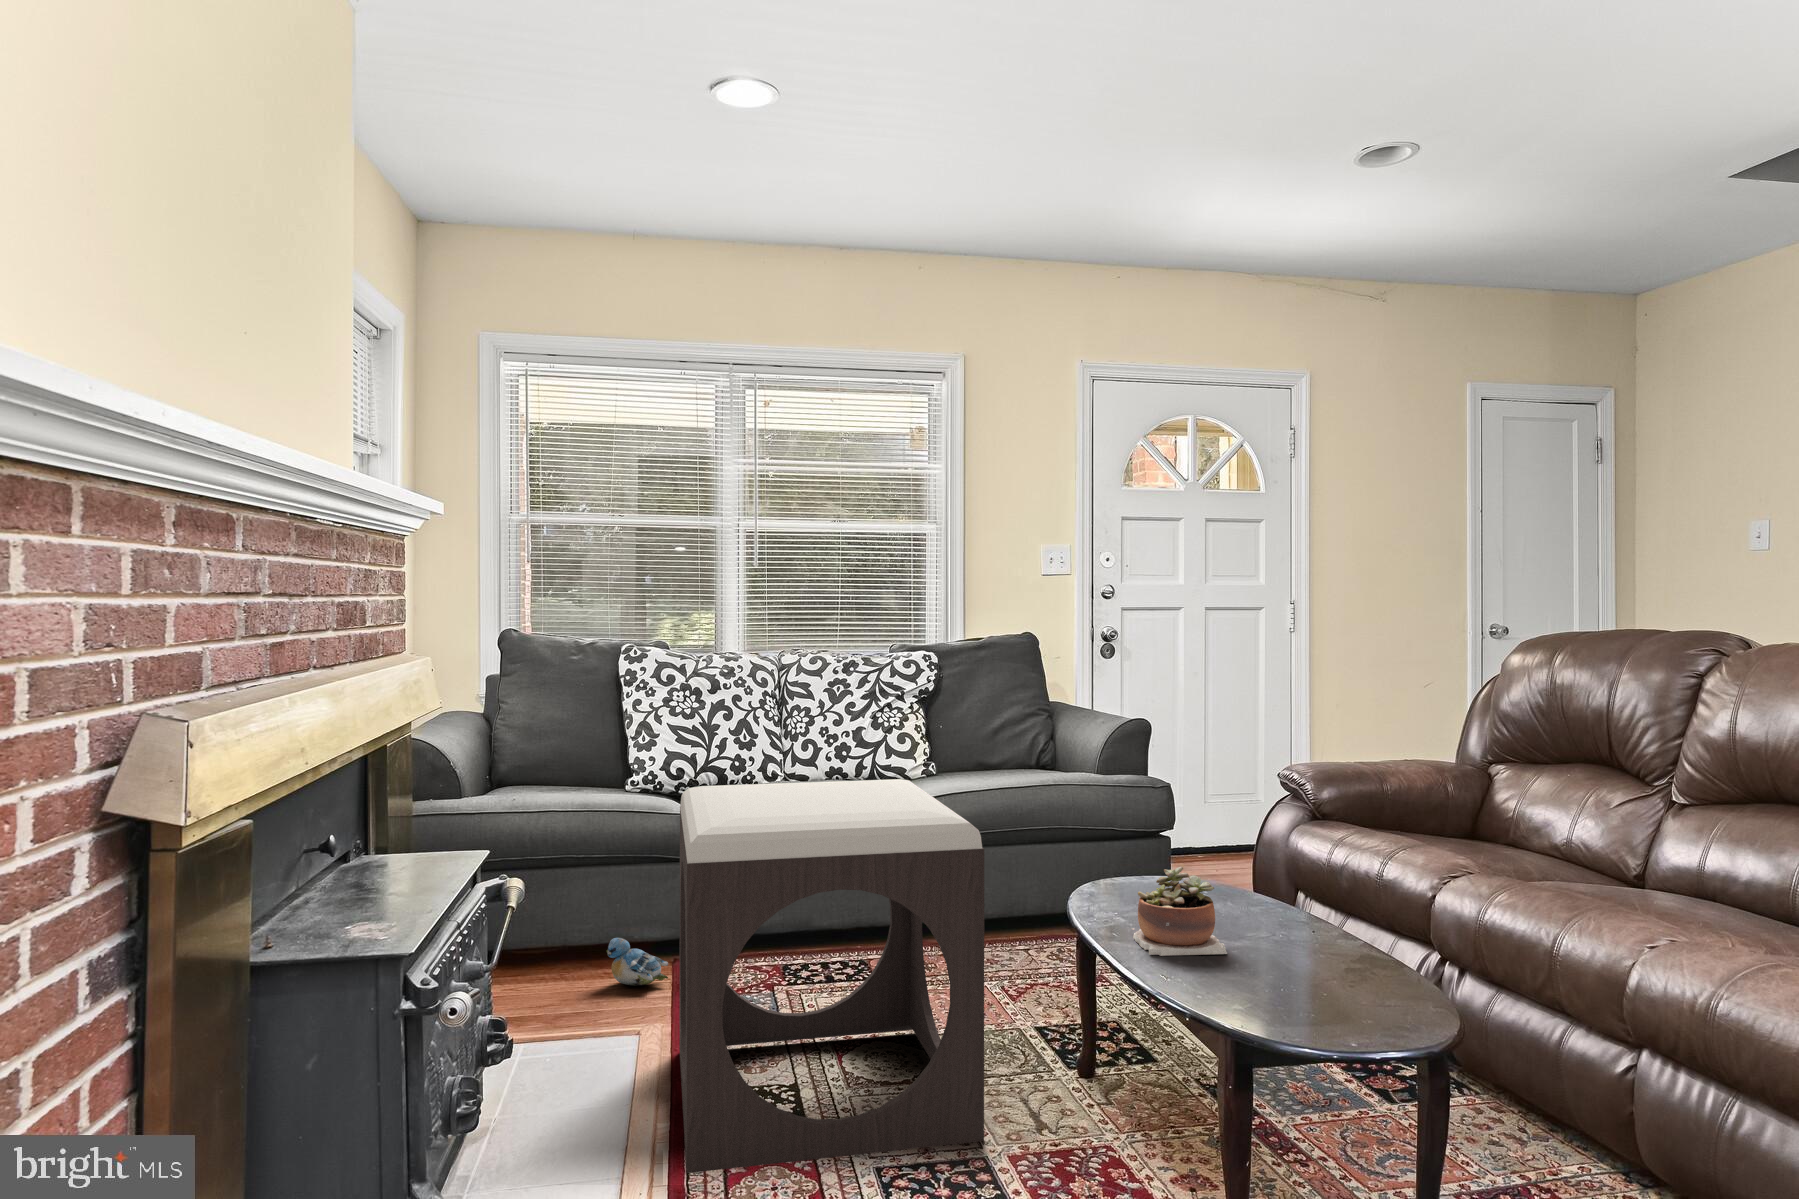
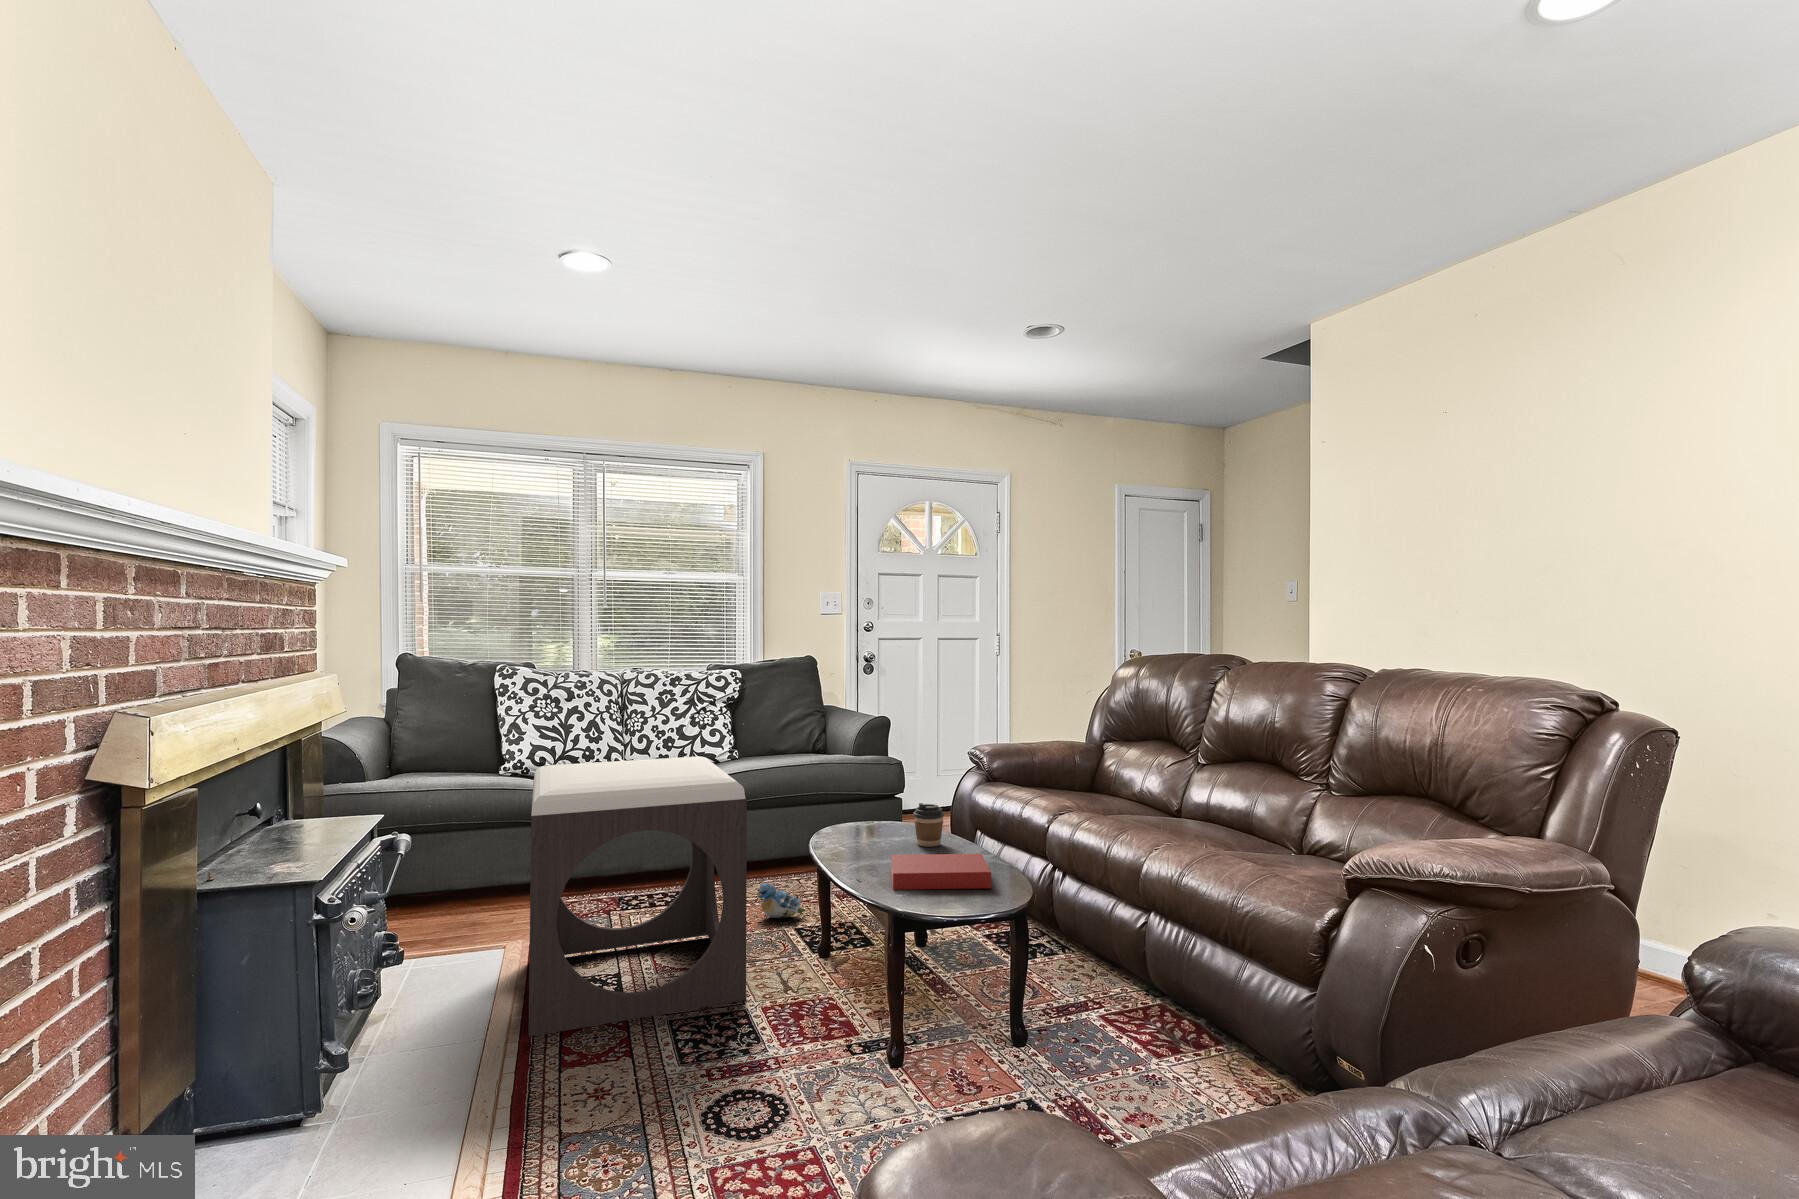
coffee cup: none [1228,863,1276,930] -> present [914,803,944,847]
succulent plant: present [1132,867,1227,956] -> none [847,806,906,864]
plush toy: present [606,938,668,986] -> present [757,883,806,918]
book: none [1210,946,1388,1013] -> present [891,854,991,890]

